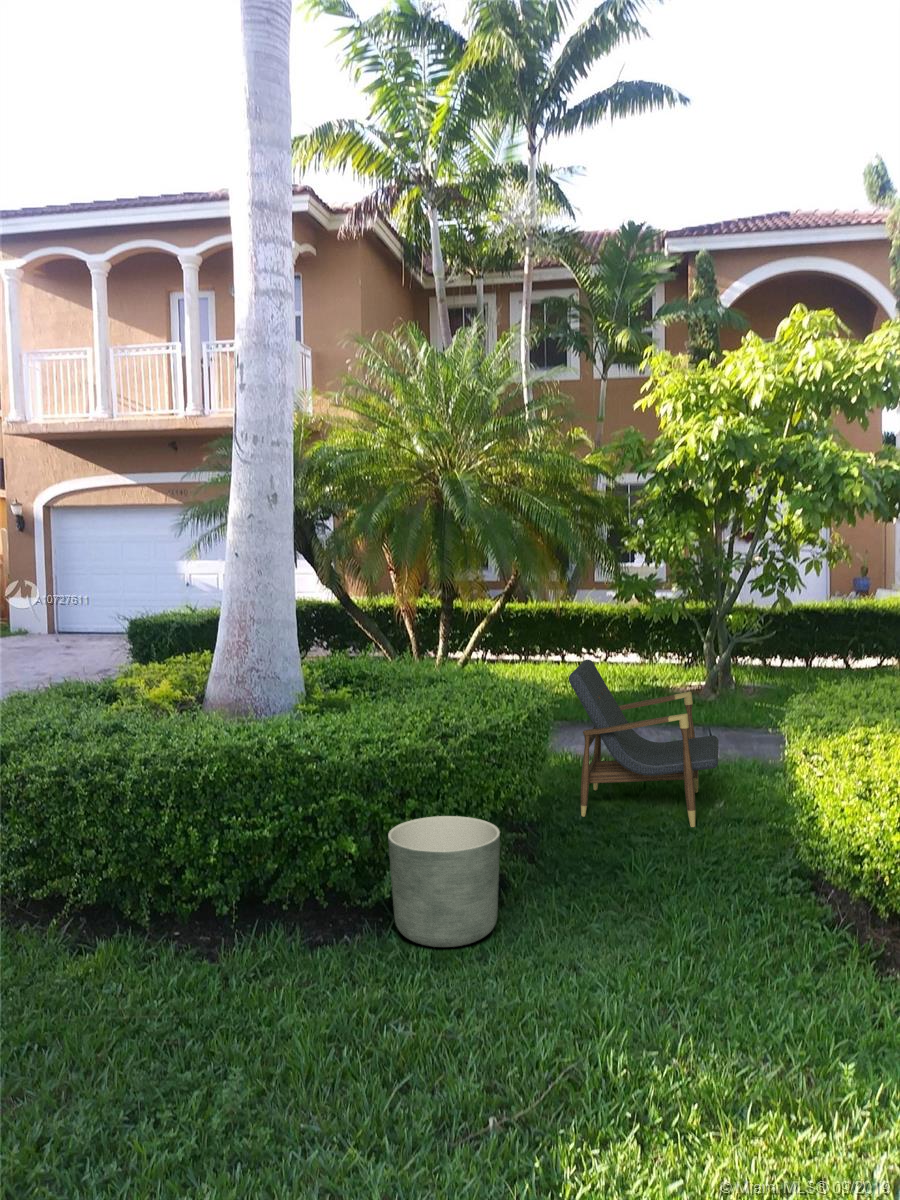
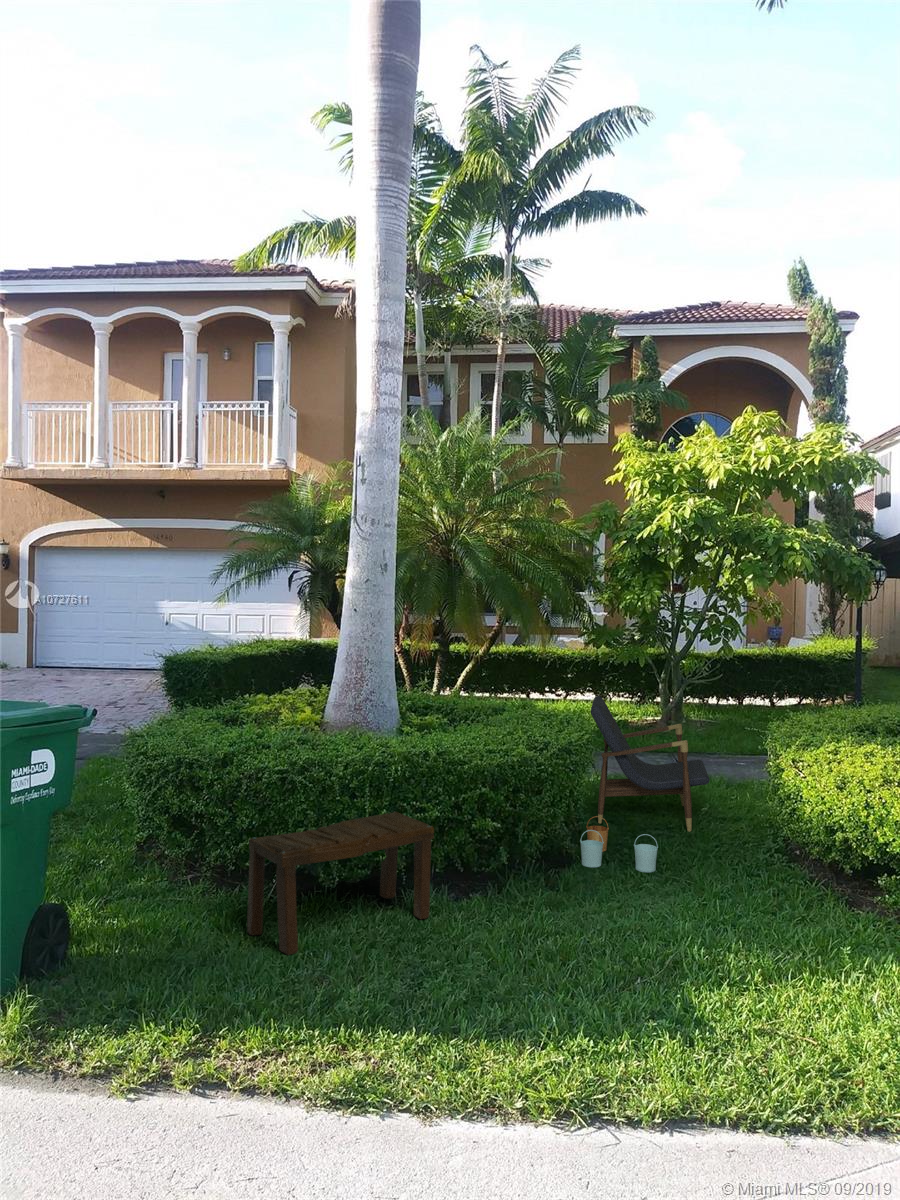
bucket: none [536,811,633,886] -> present [580,816,658,872]
bench: none [65,814,308,1011] -> present [247,812,434,955]
planter: present [388,816,500,947] -> none [486,815,572,913]

